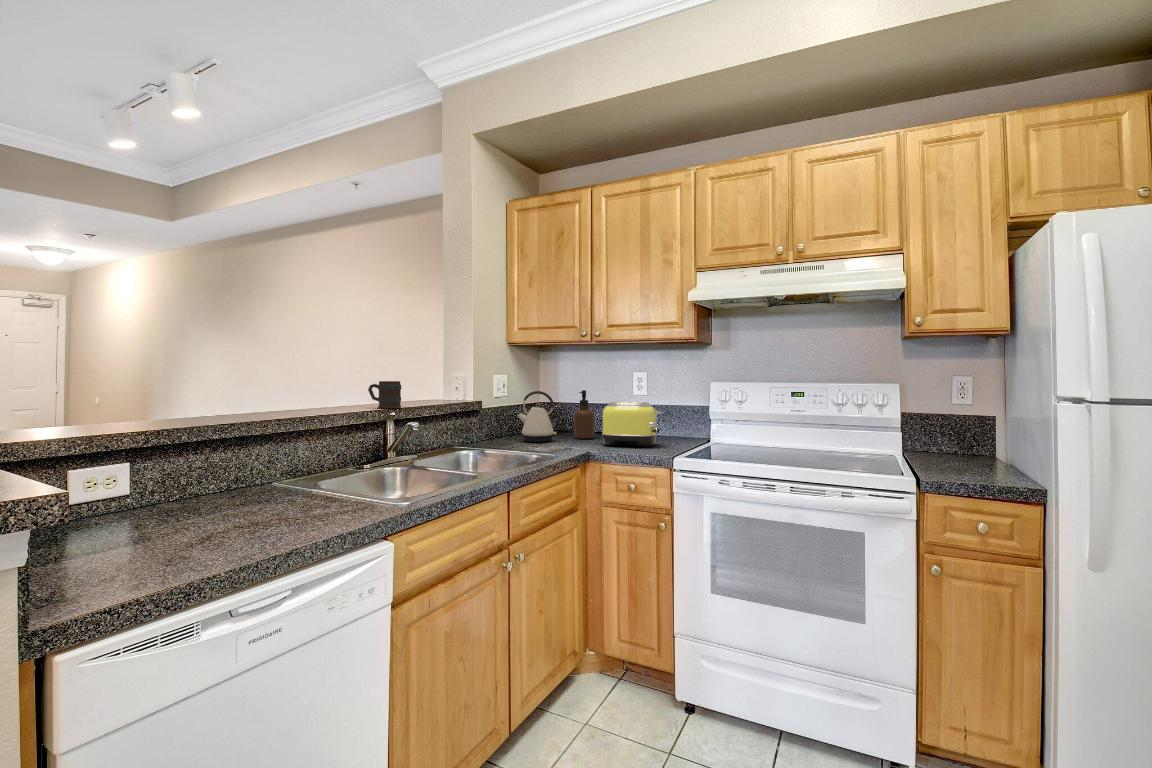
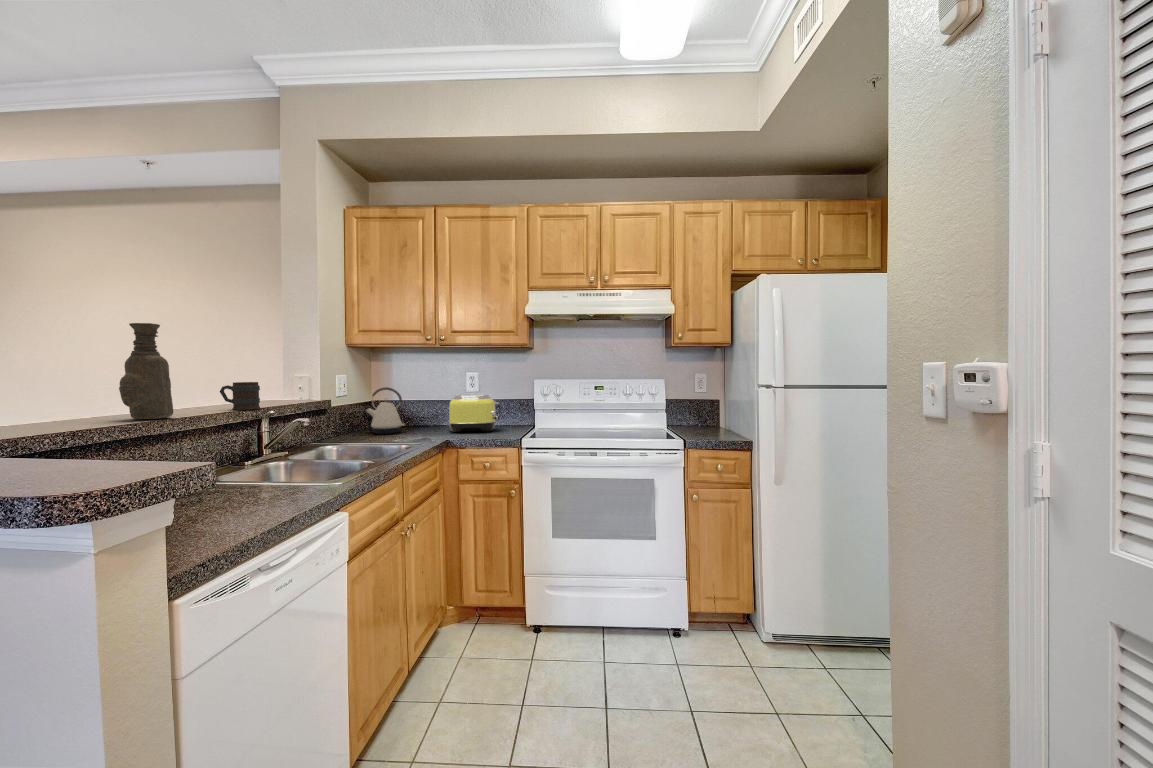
vase: none [276,323,319,412] -> present [119,323,173,419]
soap dispenser: present [574,390,595,439] -> none [417,386,437,428]

